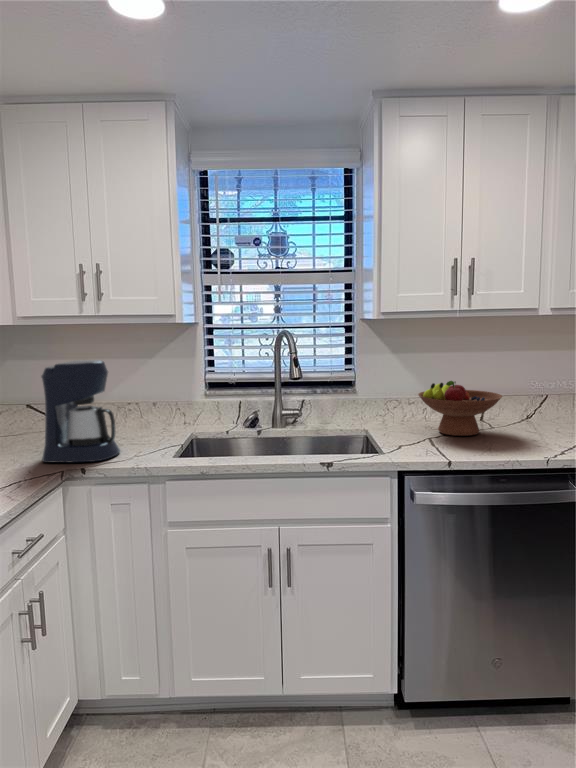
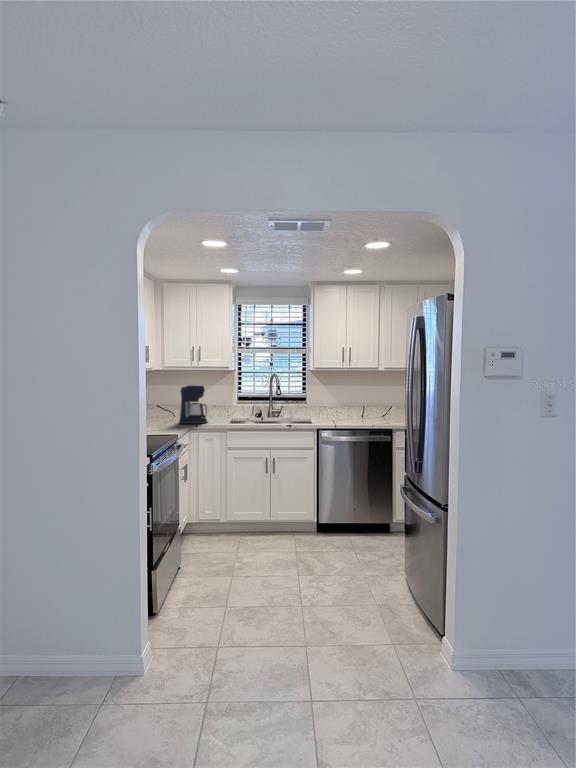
fruit bowl: present [418,381,502,436] -> none [330,397,363,419]

